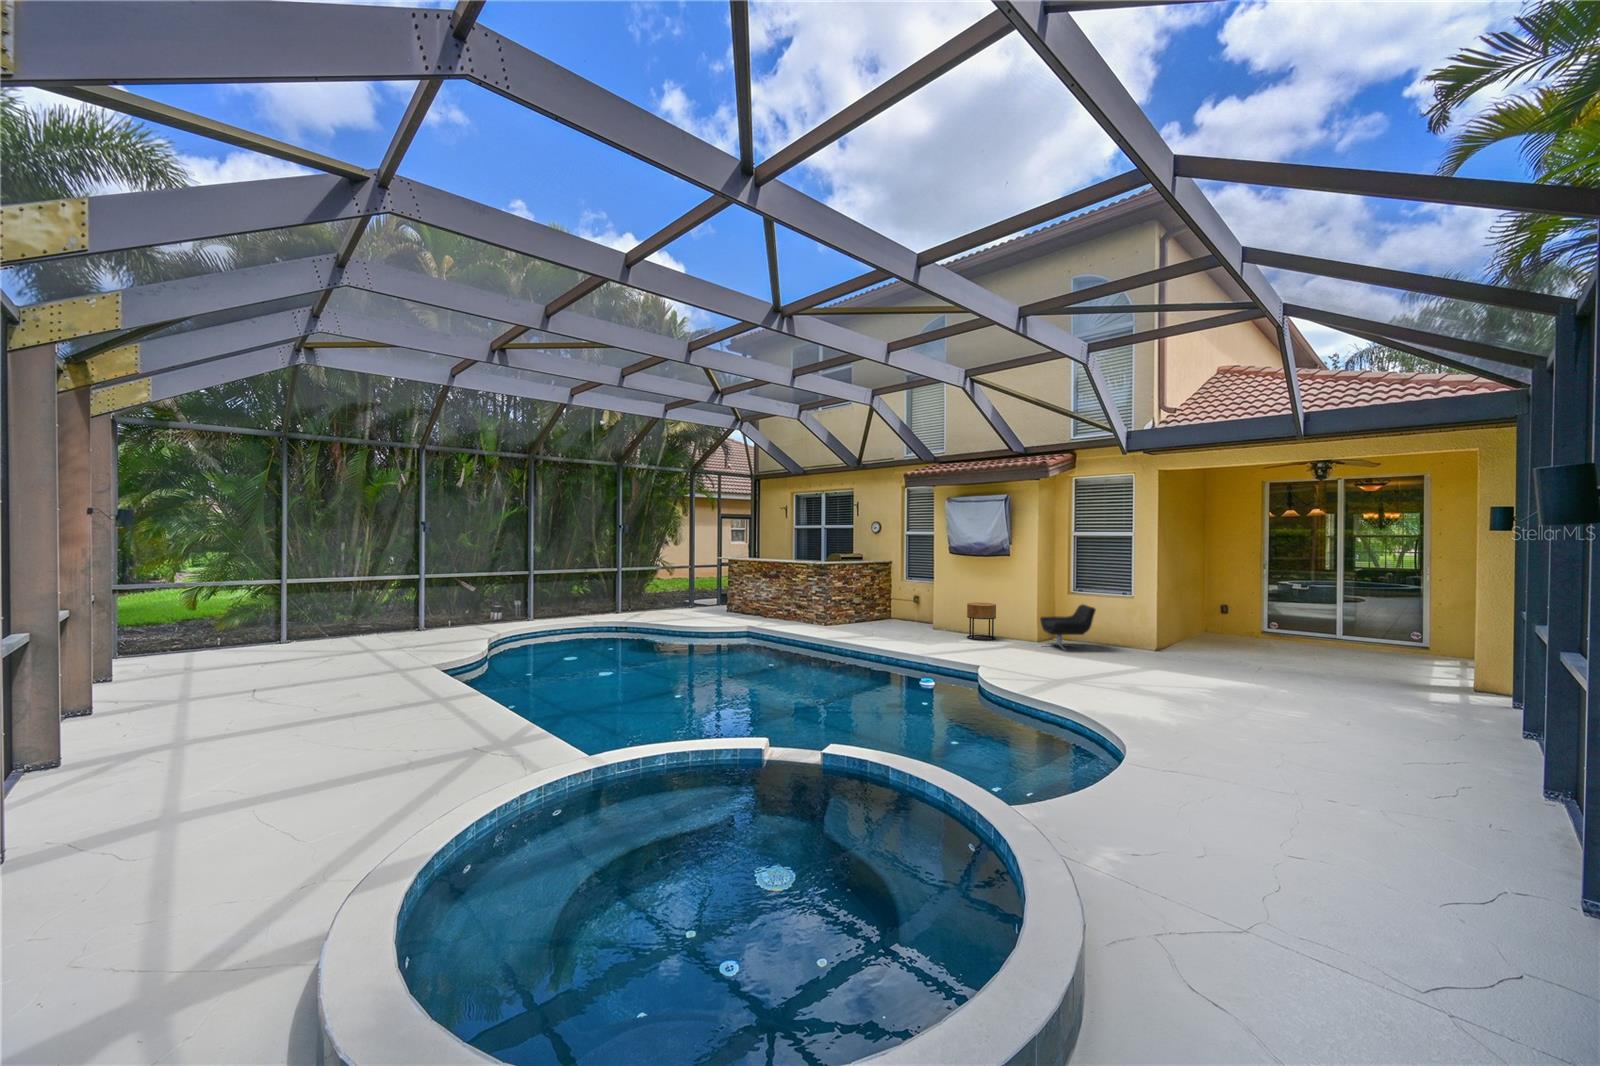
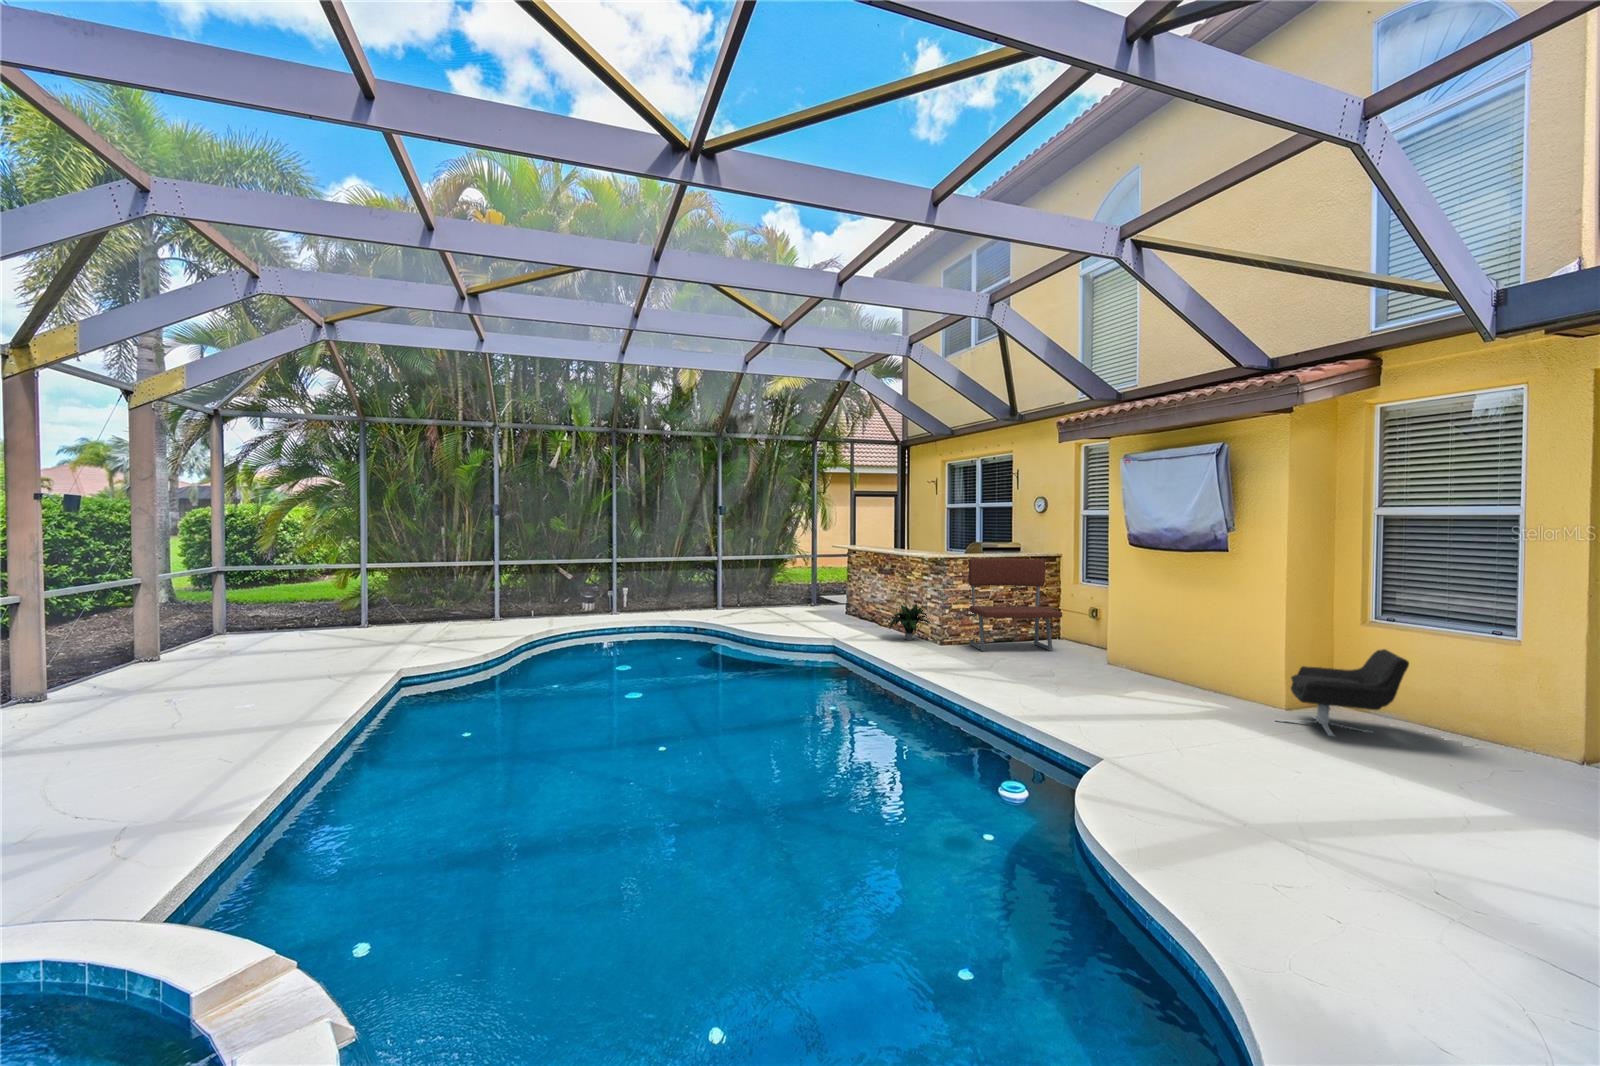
bench: none [842,564,902,627] -> present [968,558,1062,652]
potted plant: none [784,597,819,625] -> present [889,603,931,640]
side table: present [967,602,996,641] -> none [1147,629,1203,697]

